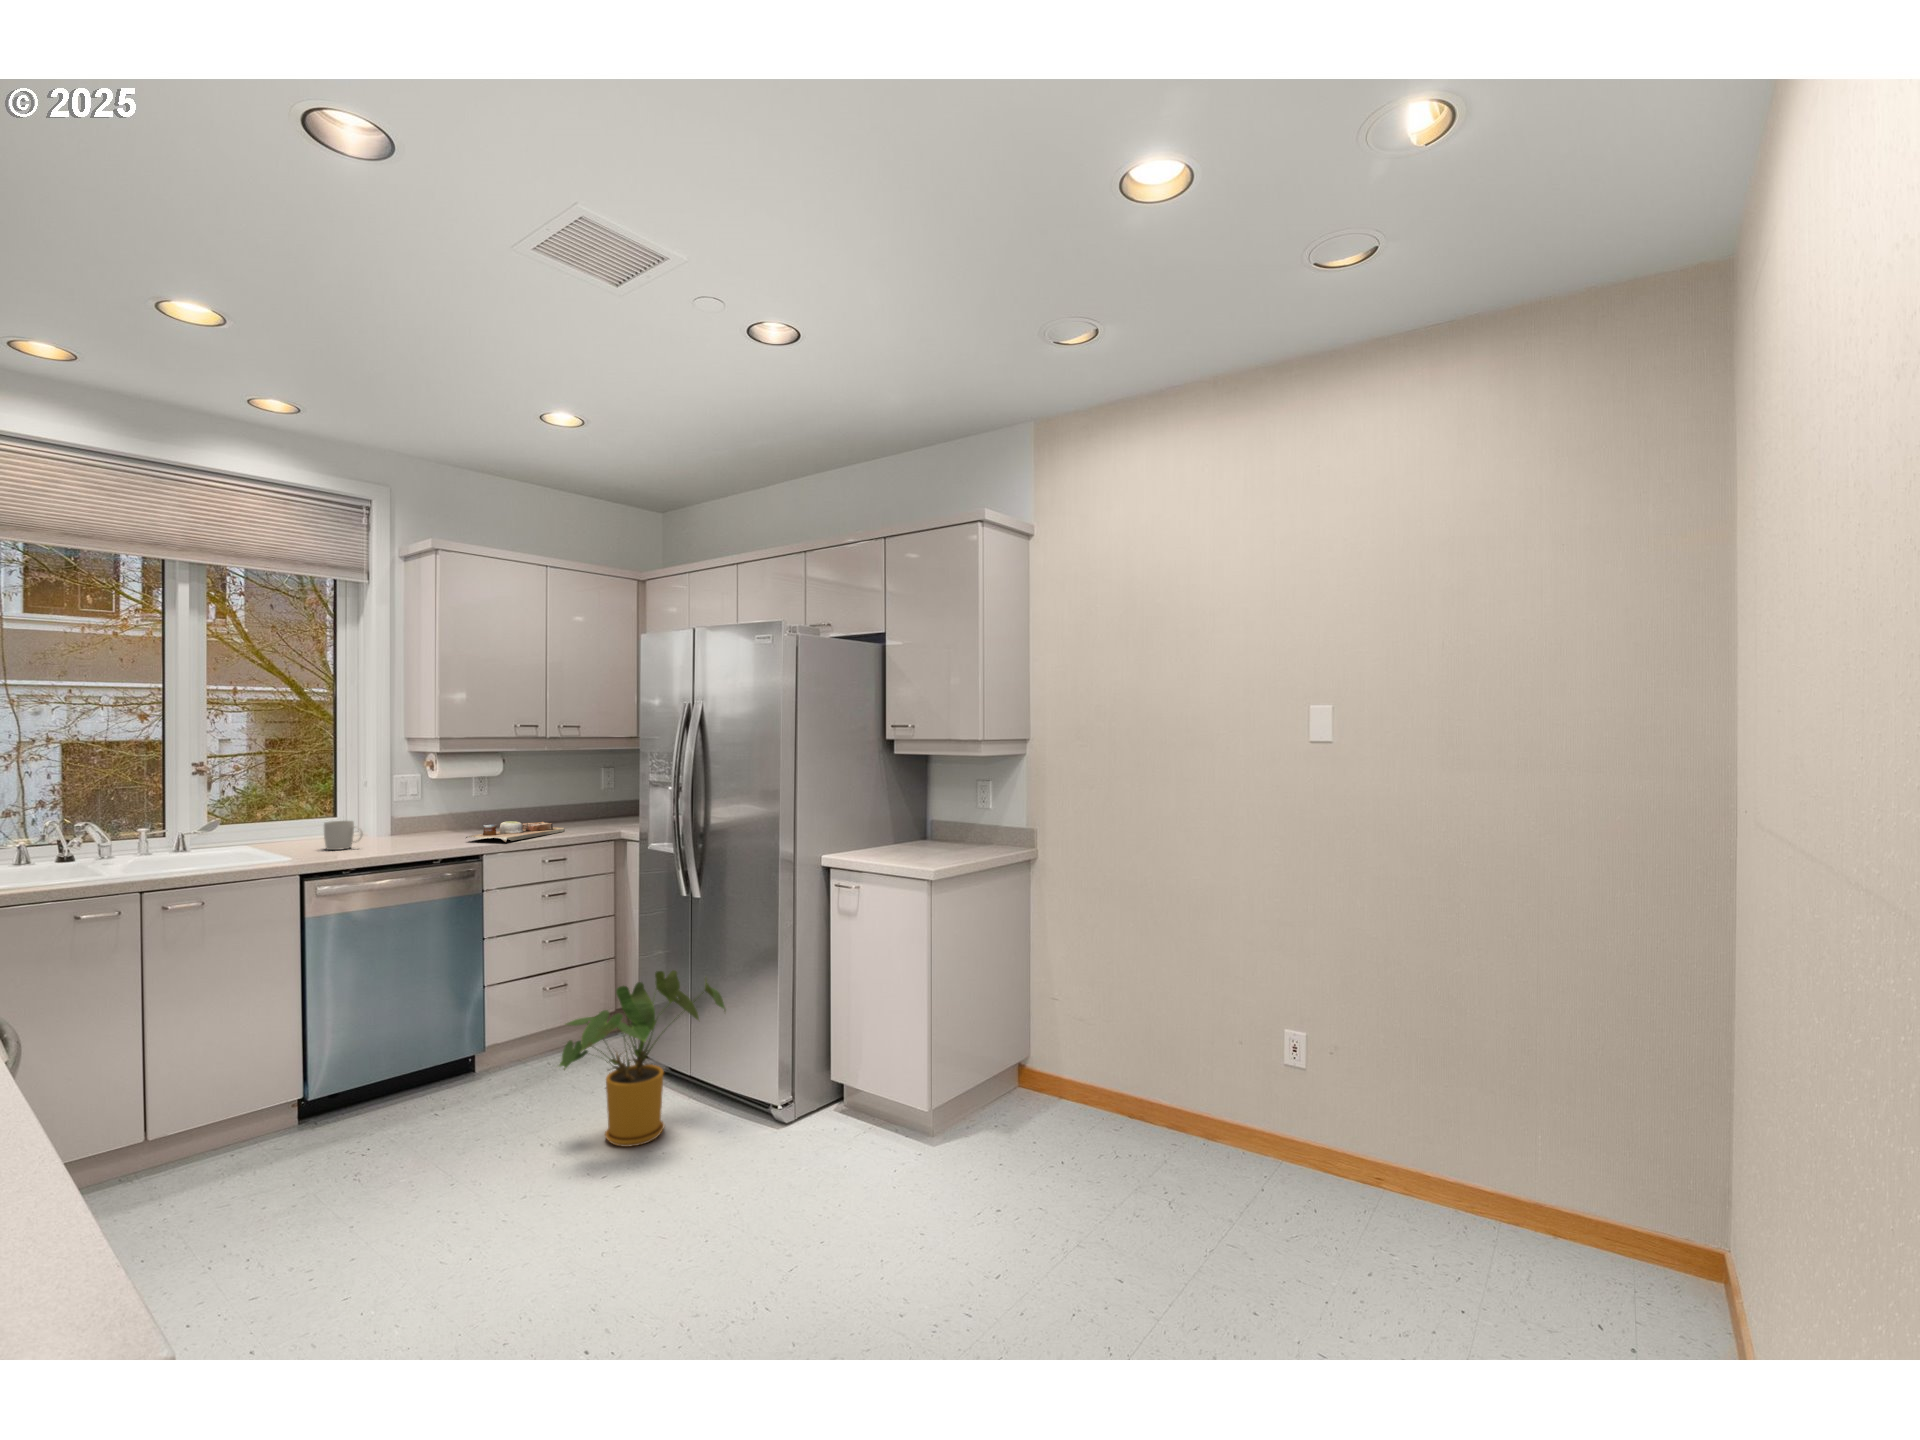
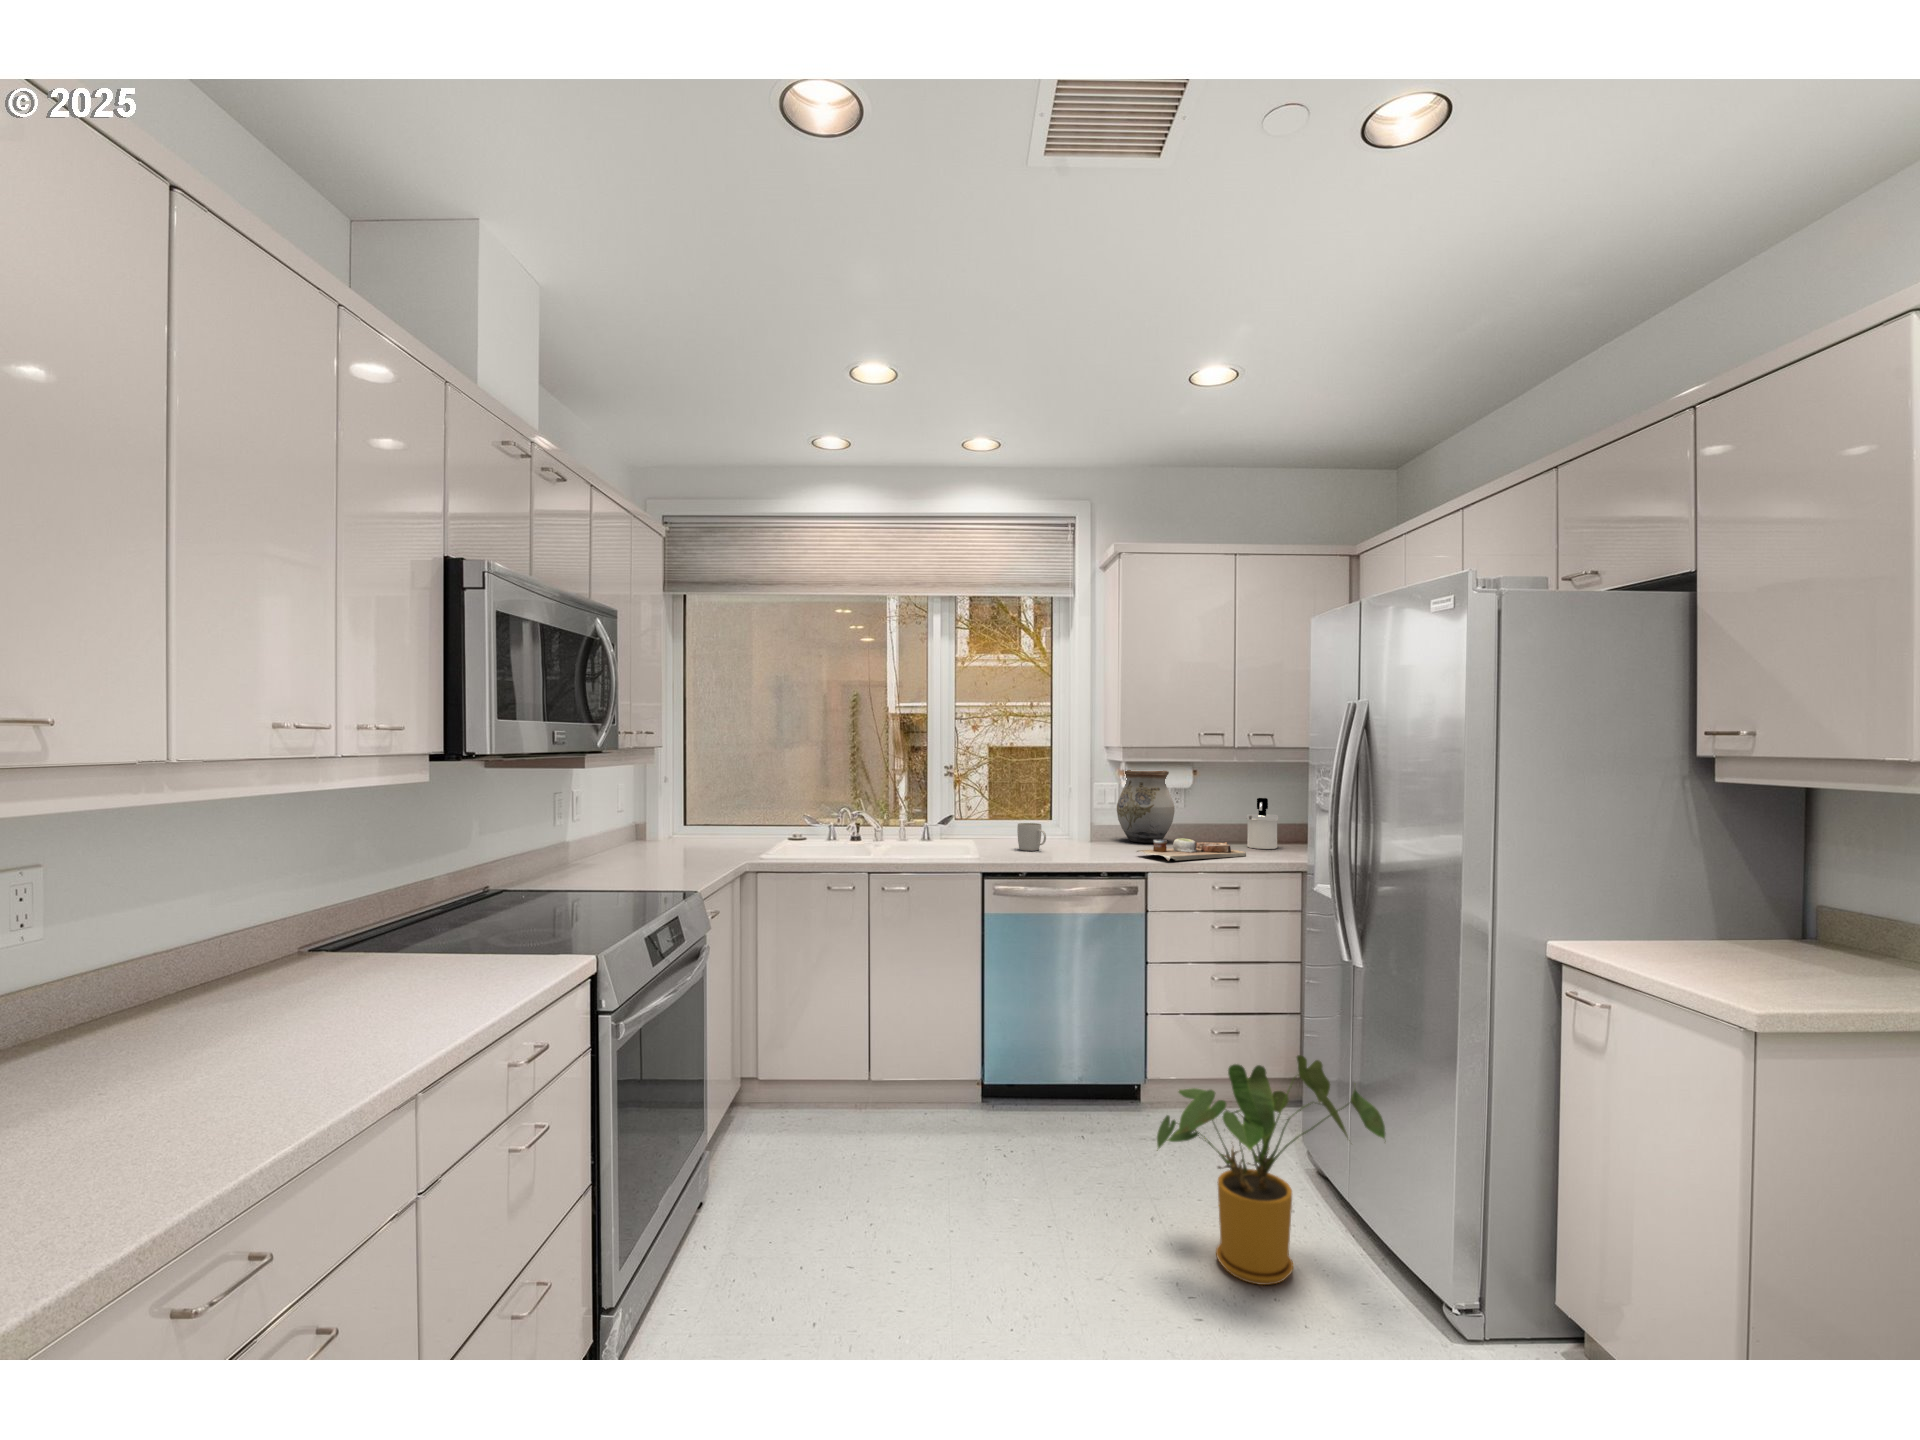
vase: none [421,760,484,831] -> present [1117,770,1175,843]
soap dispenser: none [554,781,582,825] -> present [1246,798,1278,849]

